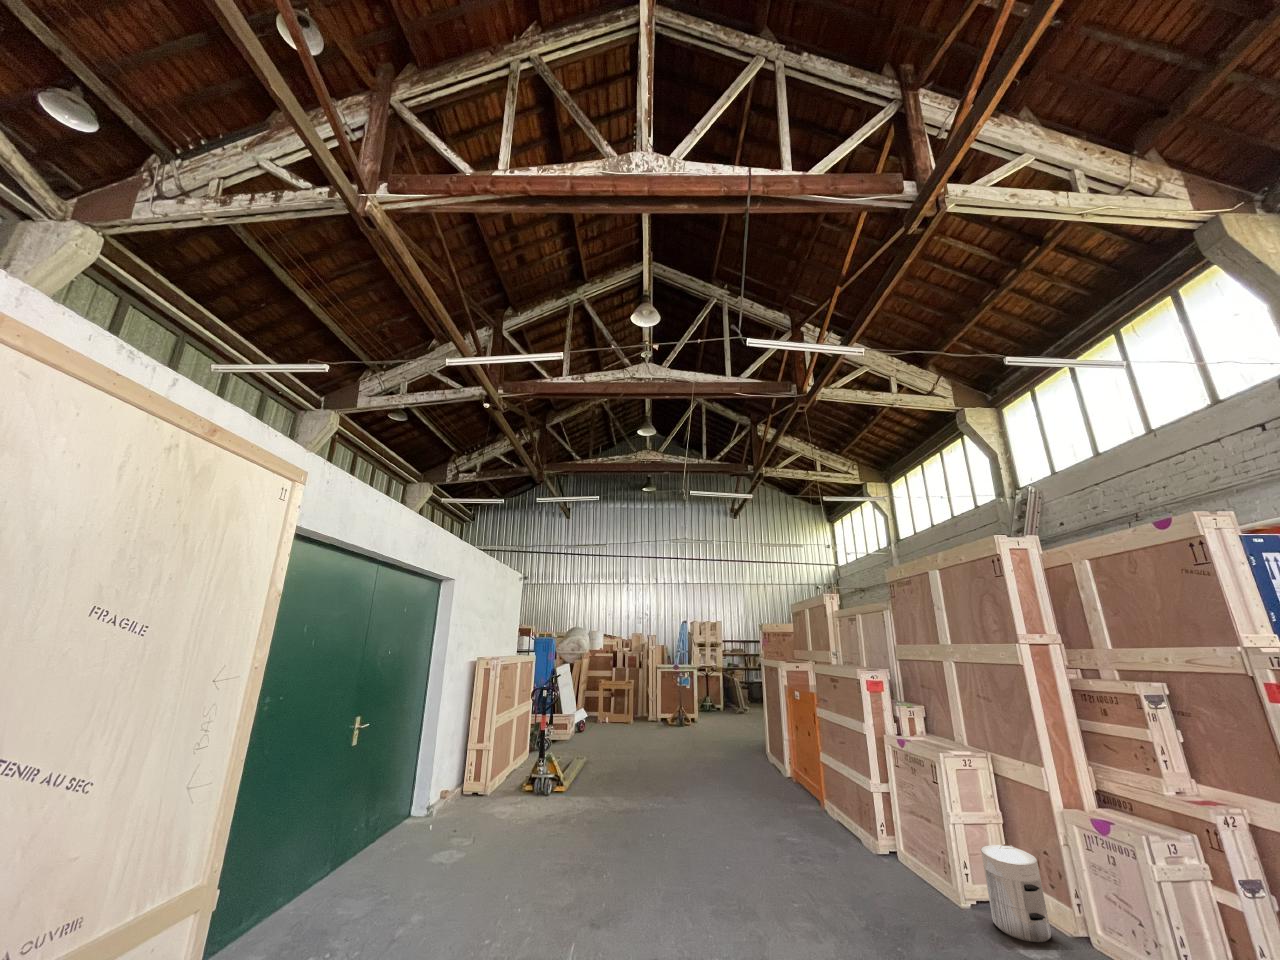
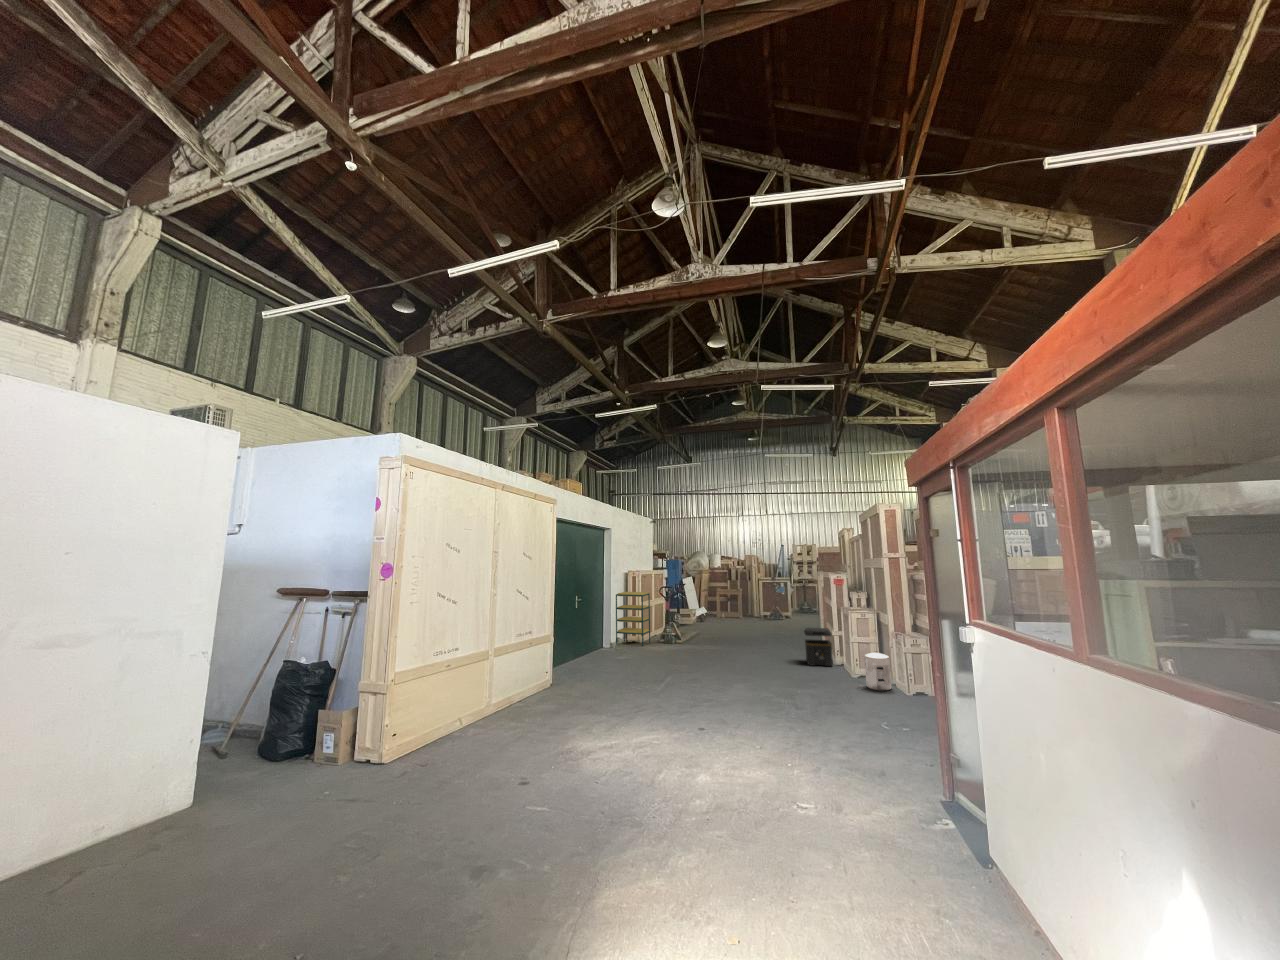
shelving unit: none [447,701,518,809] -> present [616,592,650,646]
toolbox: none [800,769,860,849] -> present [804,628,833,666]

